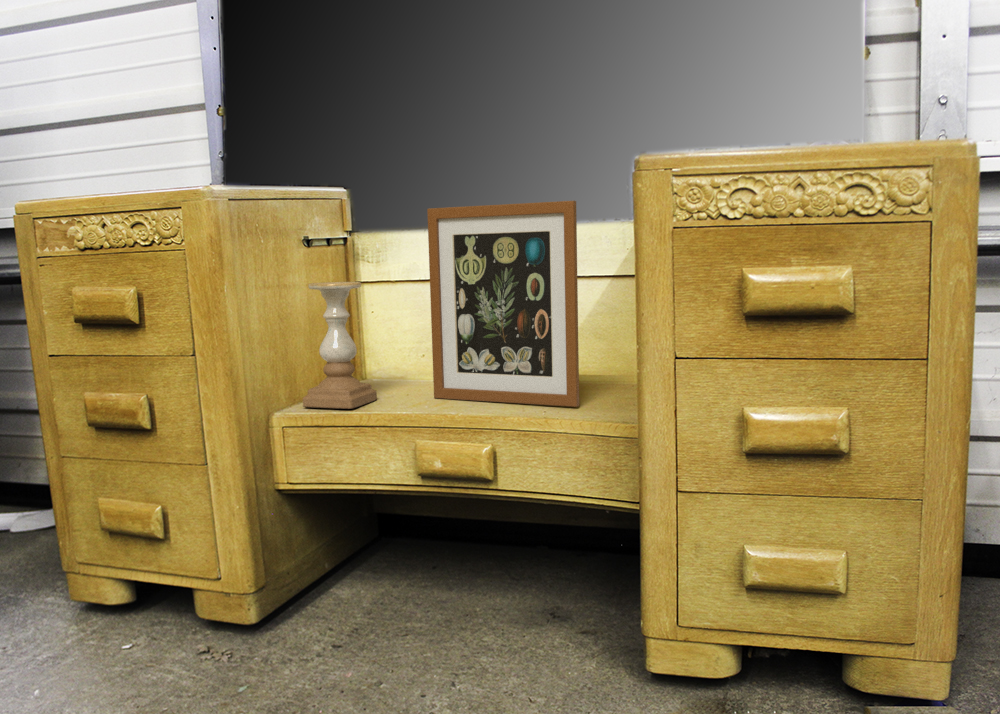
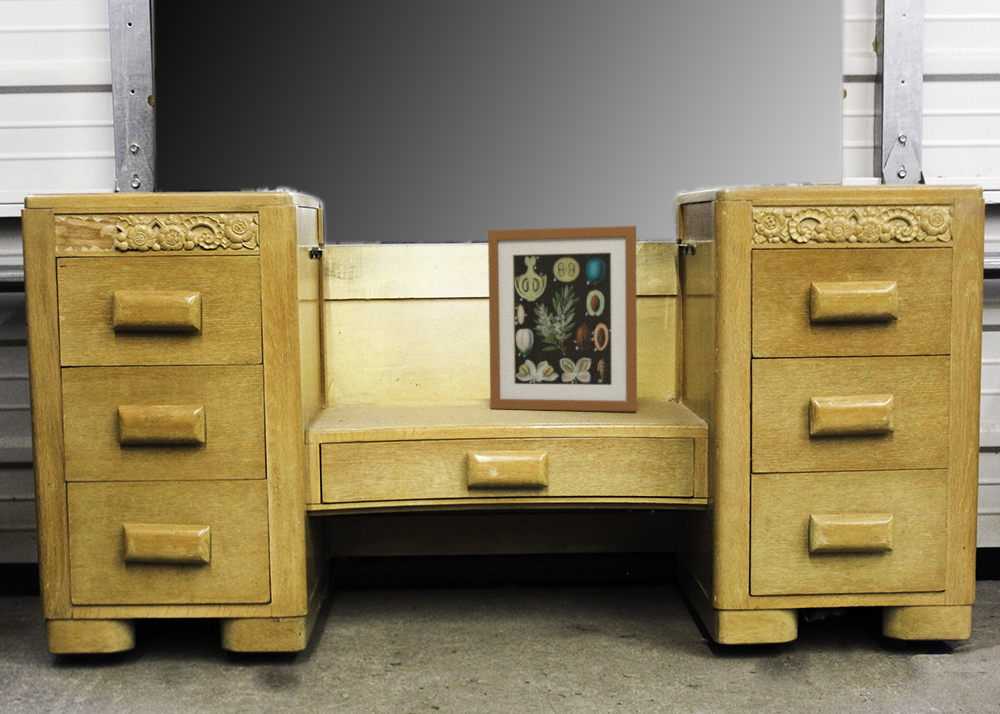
candle holder: present [303,282,377,409] -> none [375,298,437,418]

